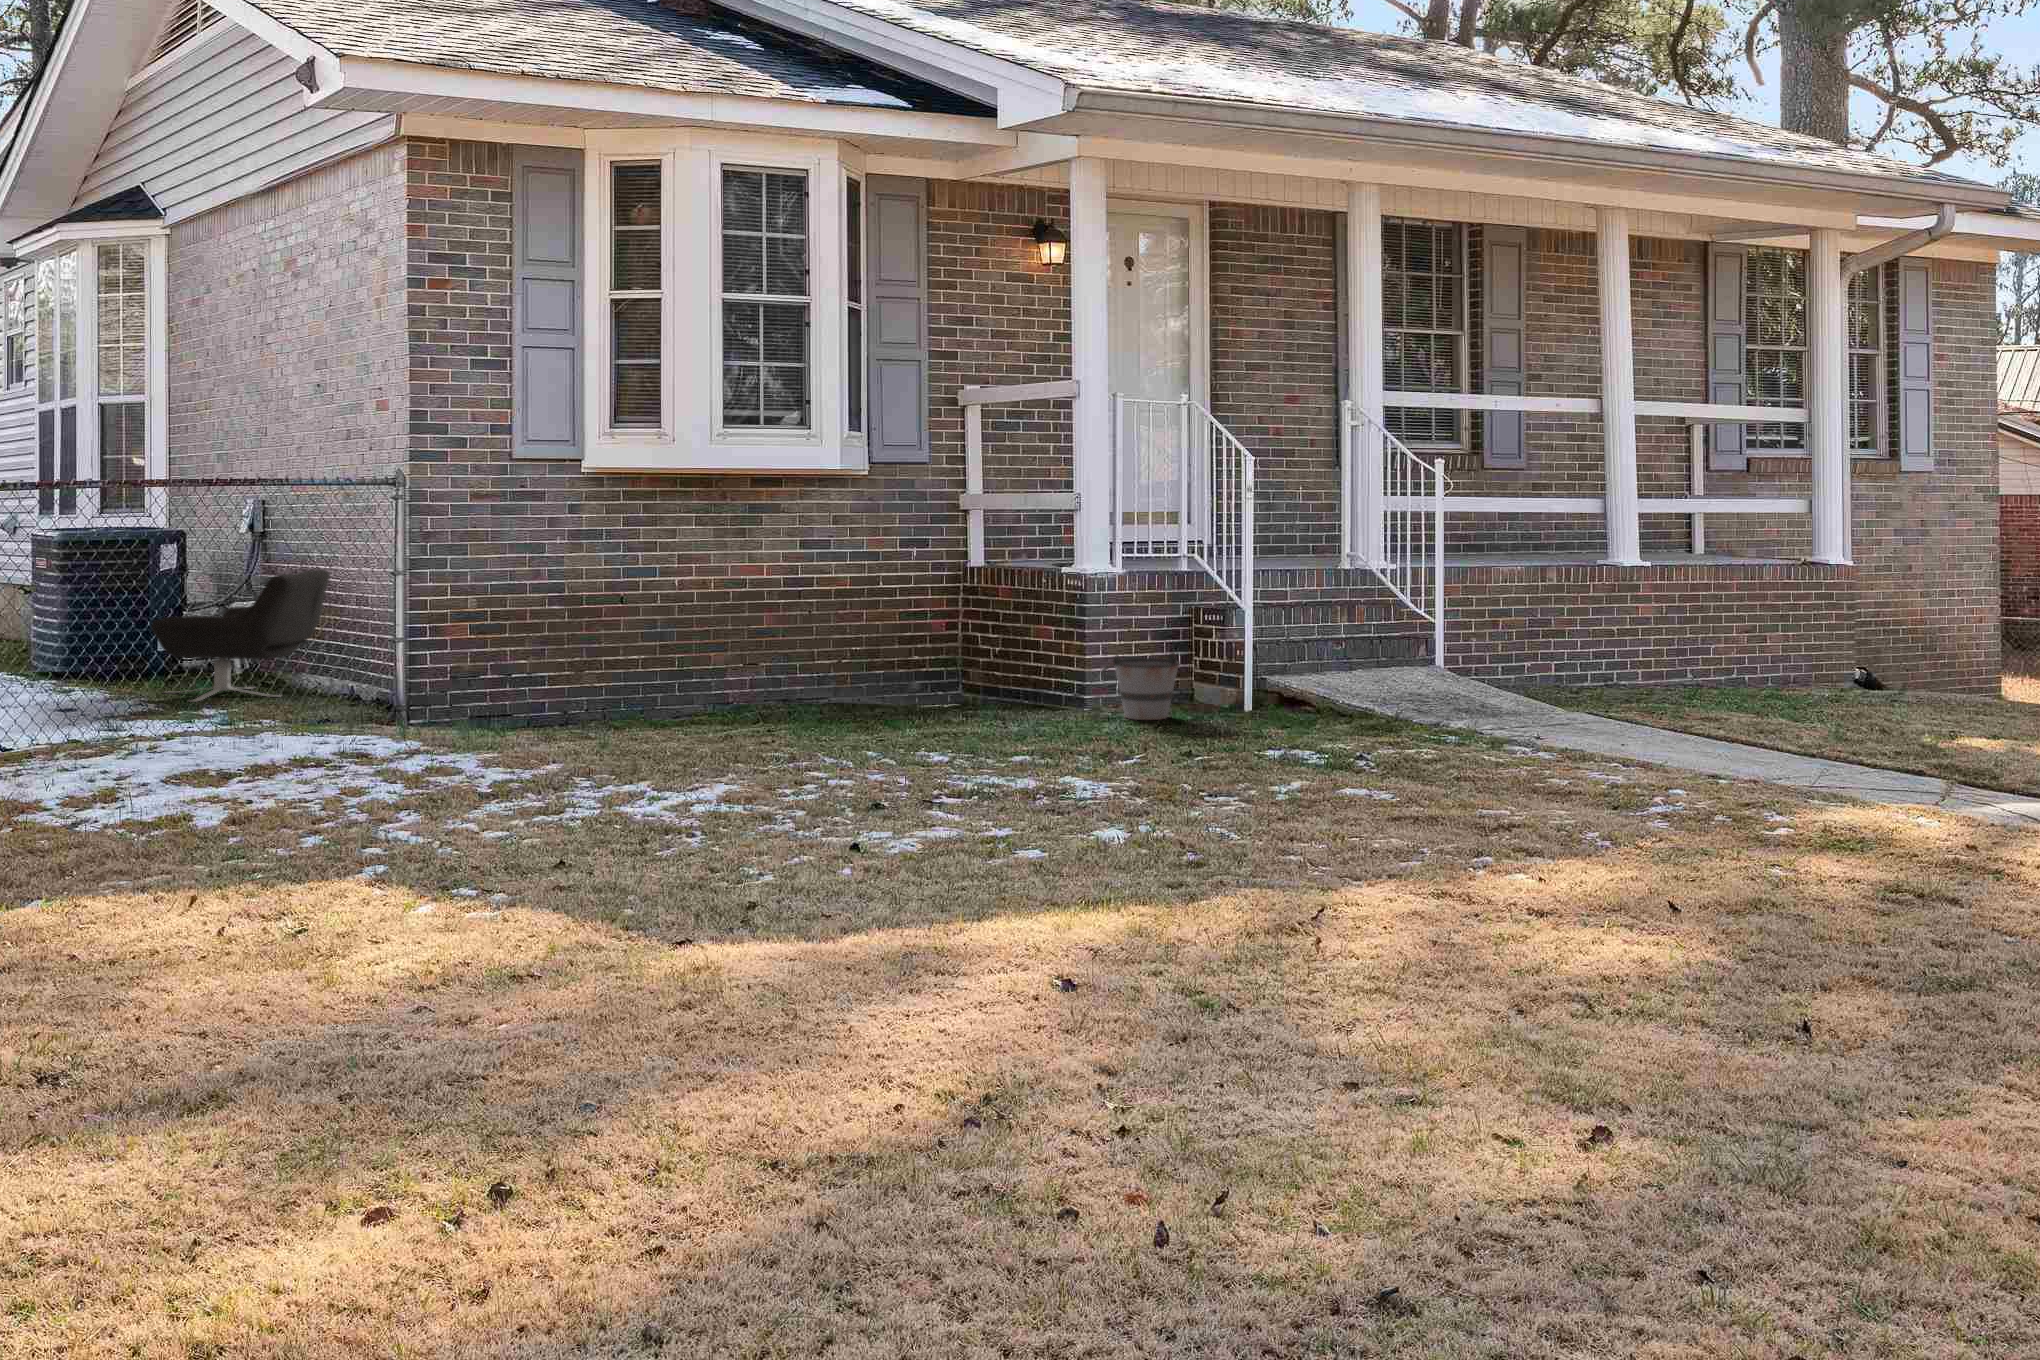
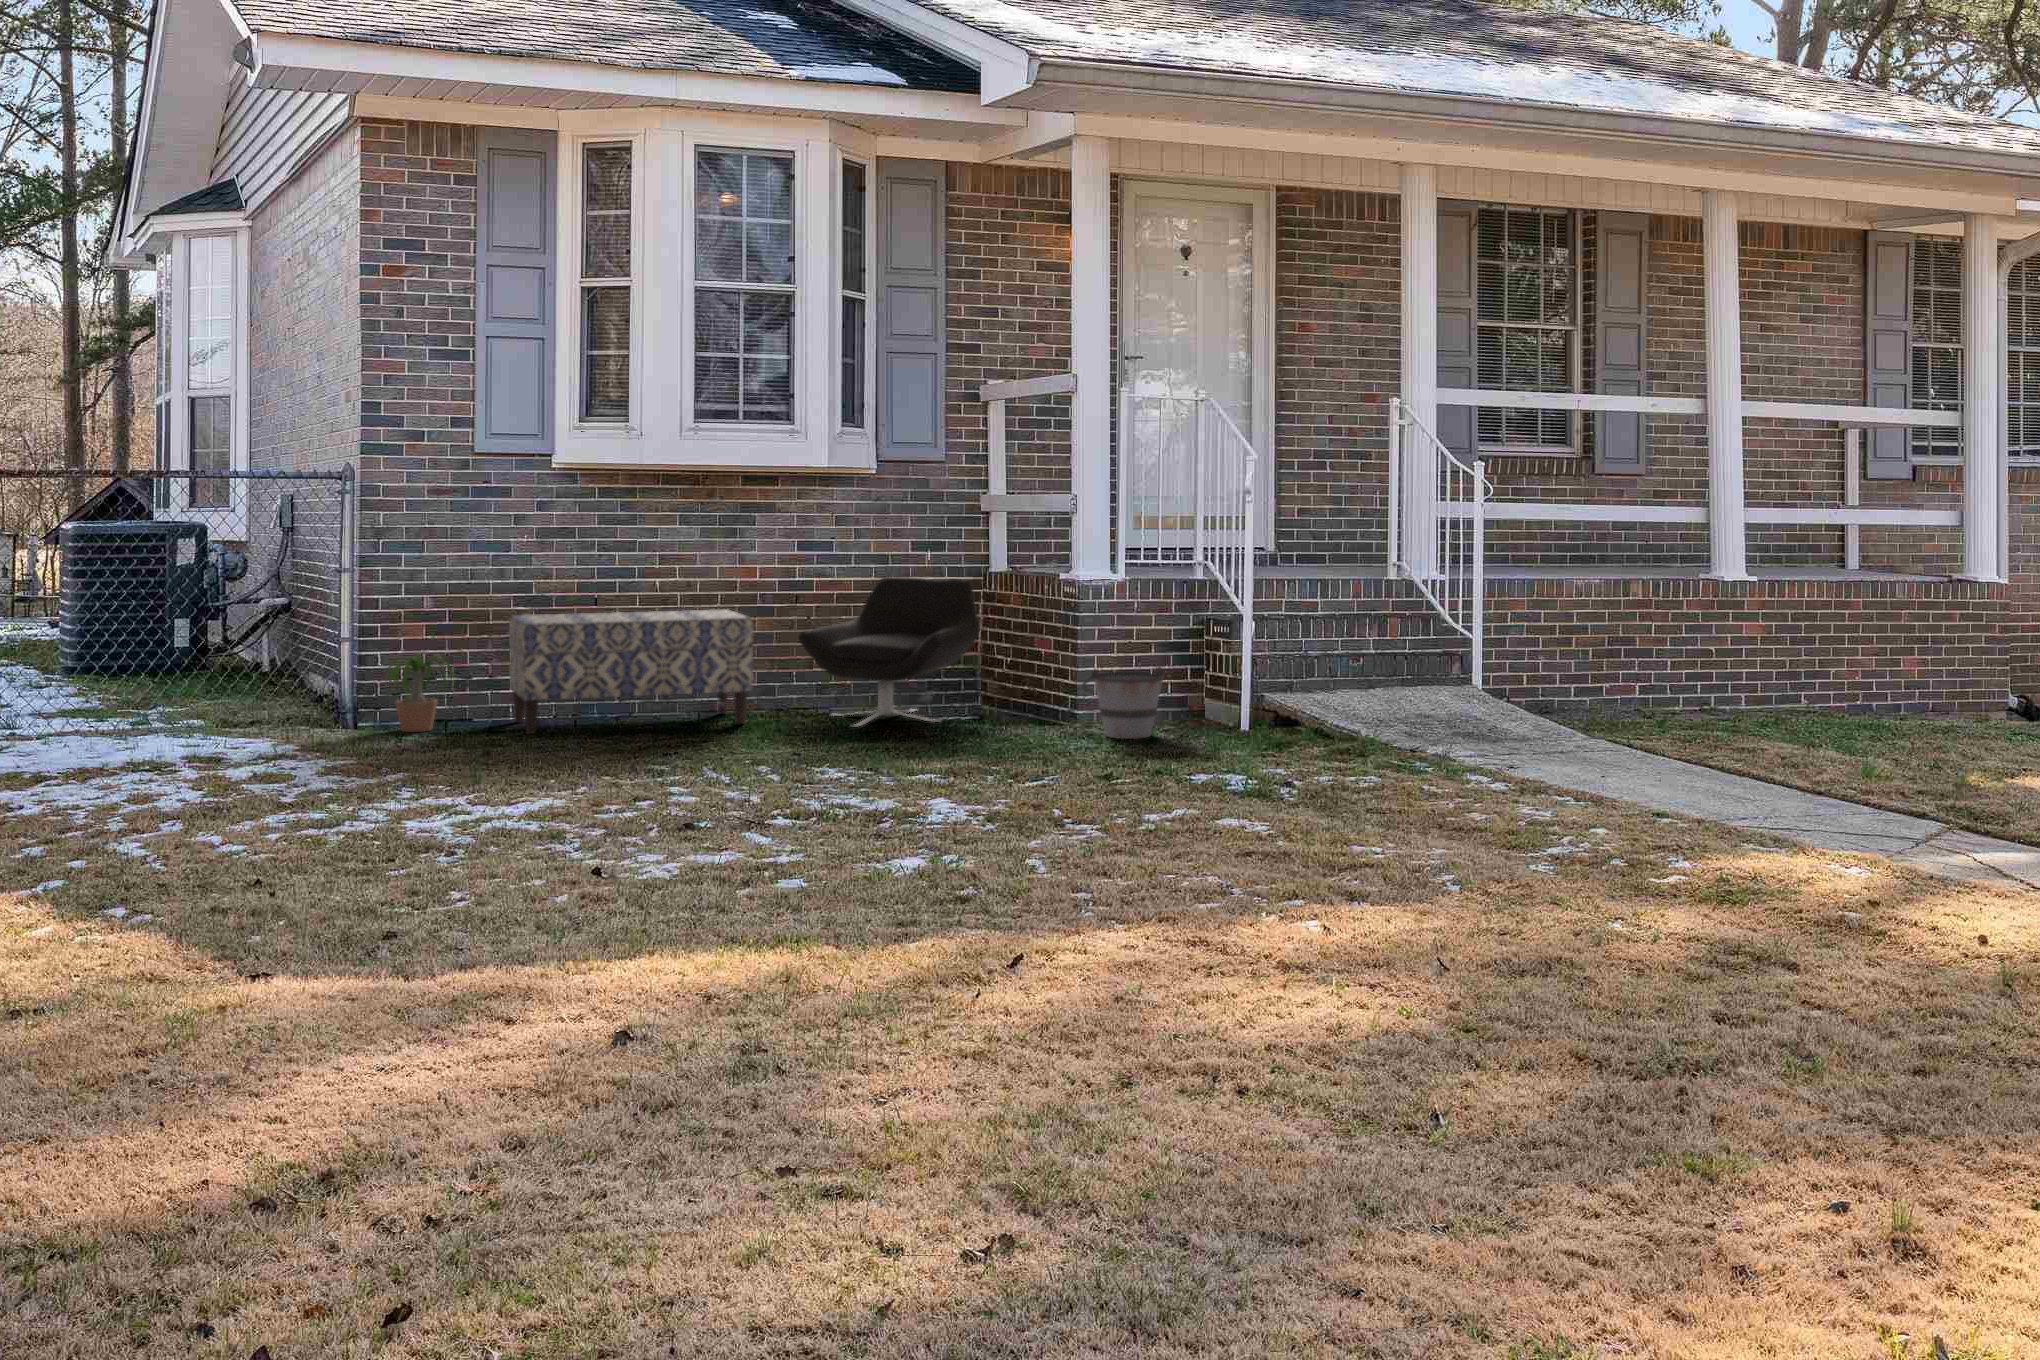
lounge chair: present [151,570,330,702] -> present [798,577,980,727]
bench: none [551,605,787,726] -> present [509,609,753,734]
potted plant: none [437,651,524,727] -> present [385,653,454,732]

